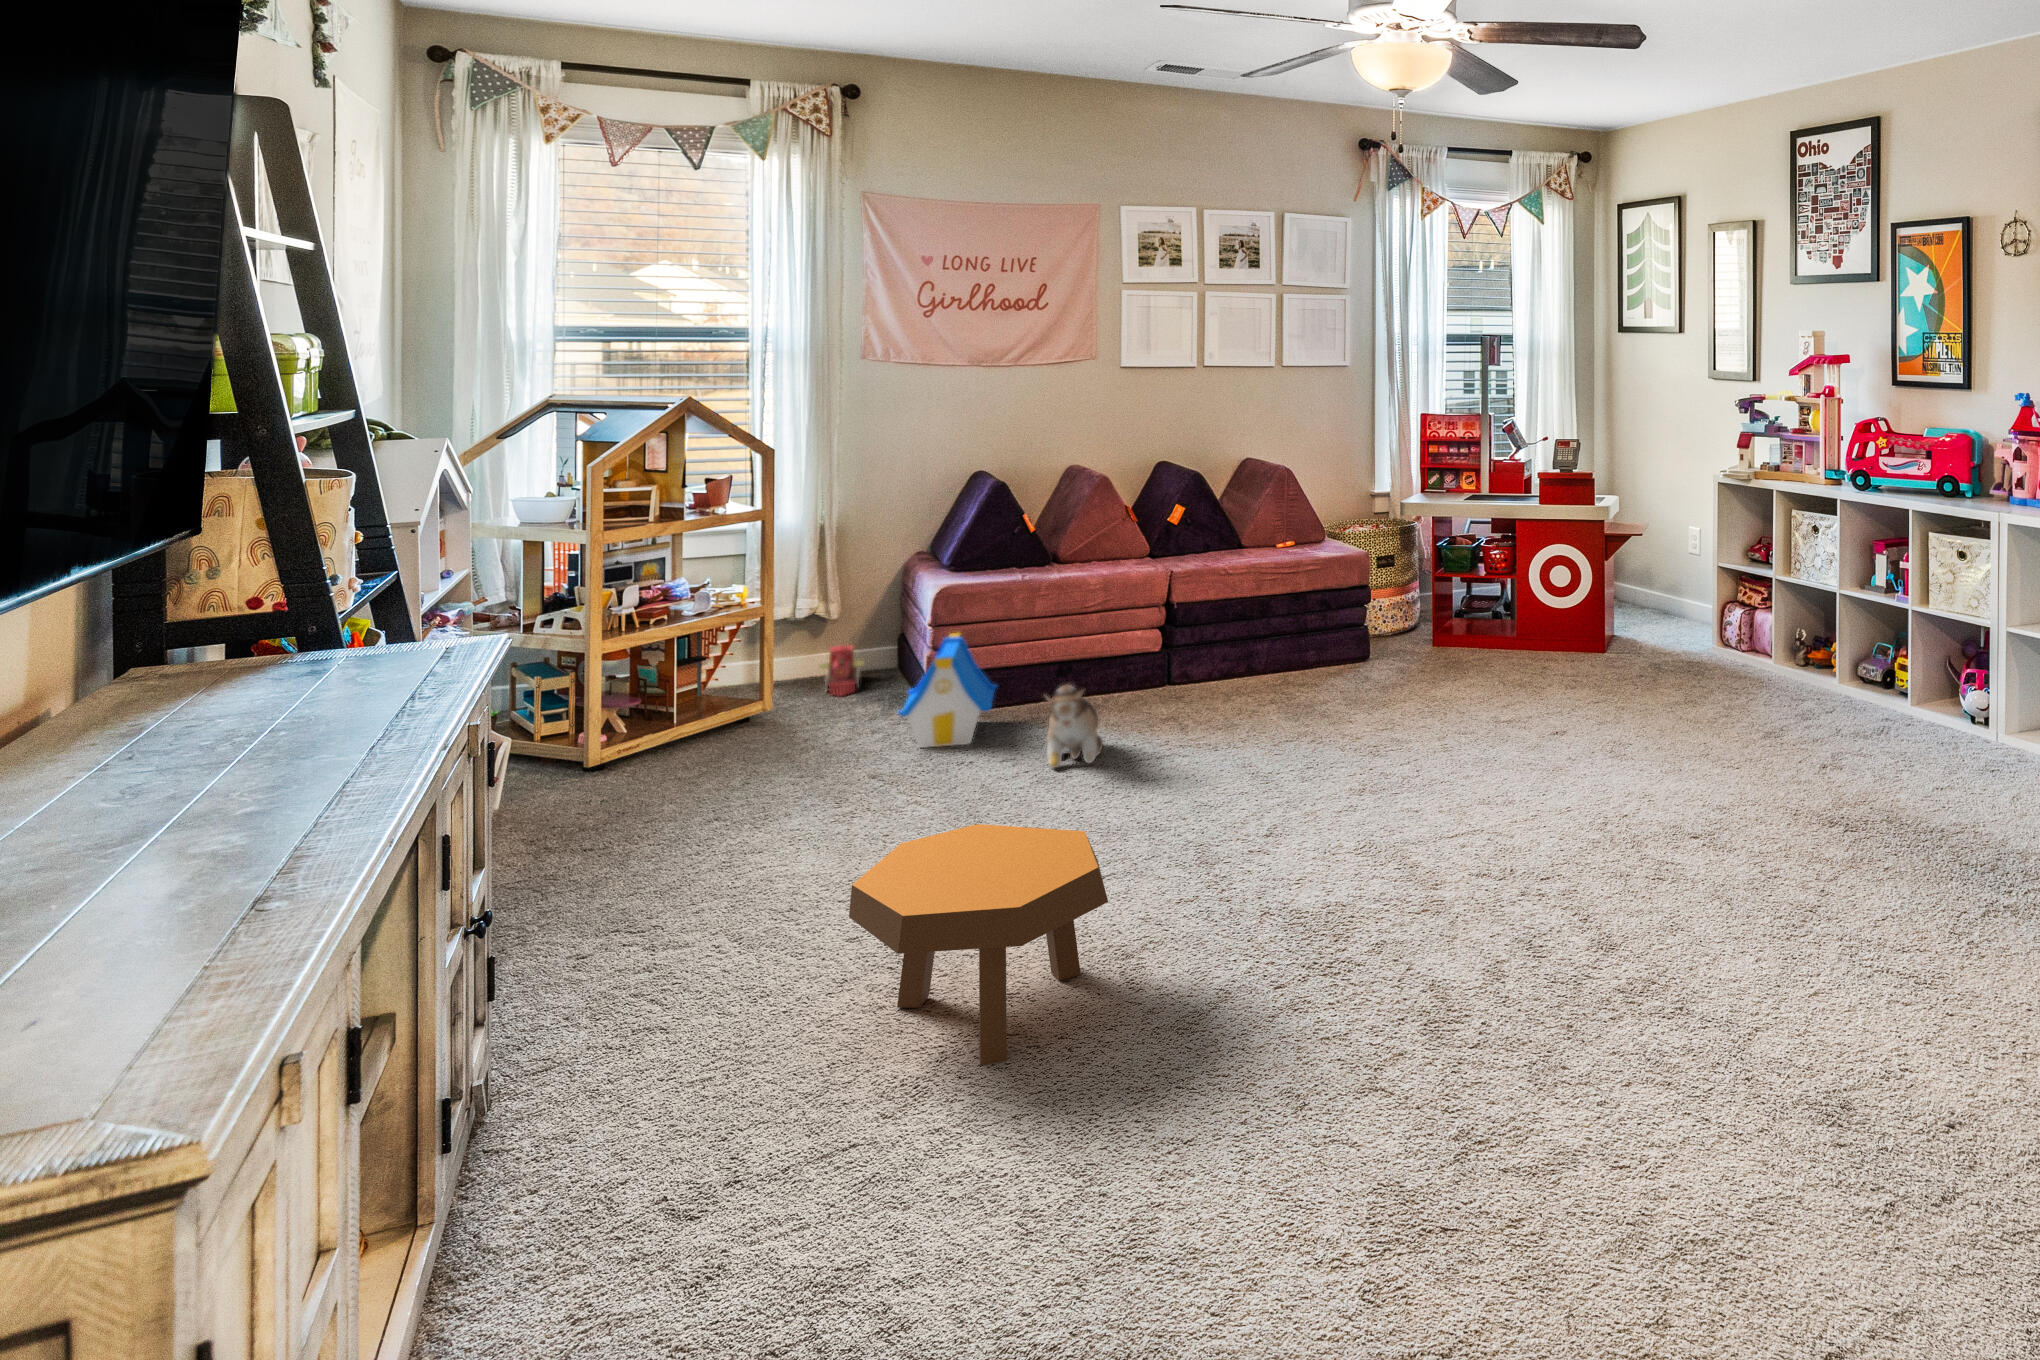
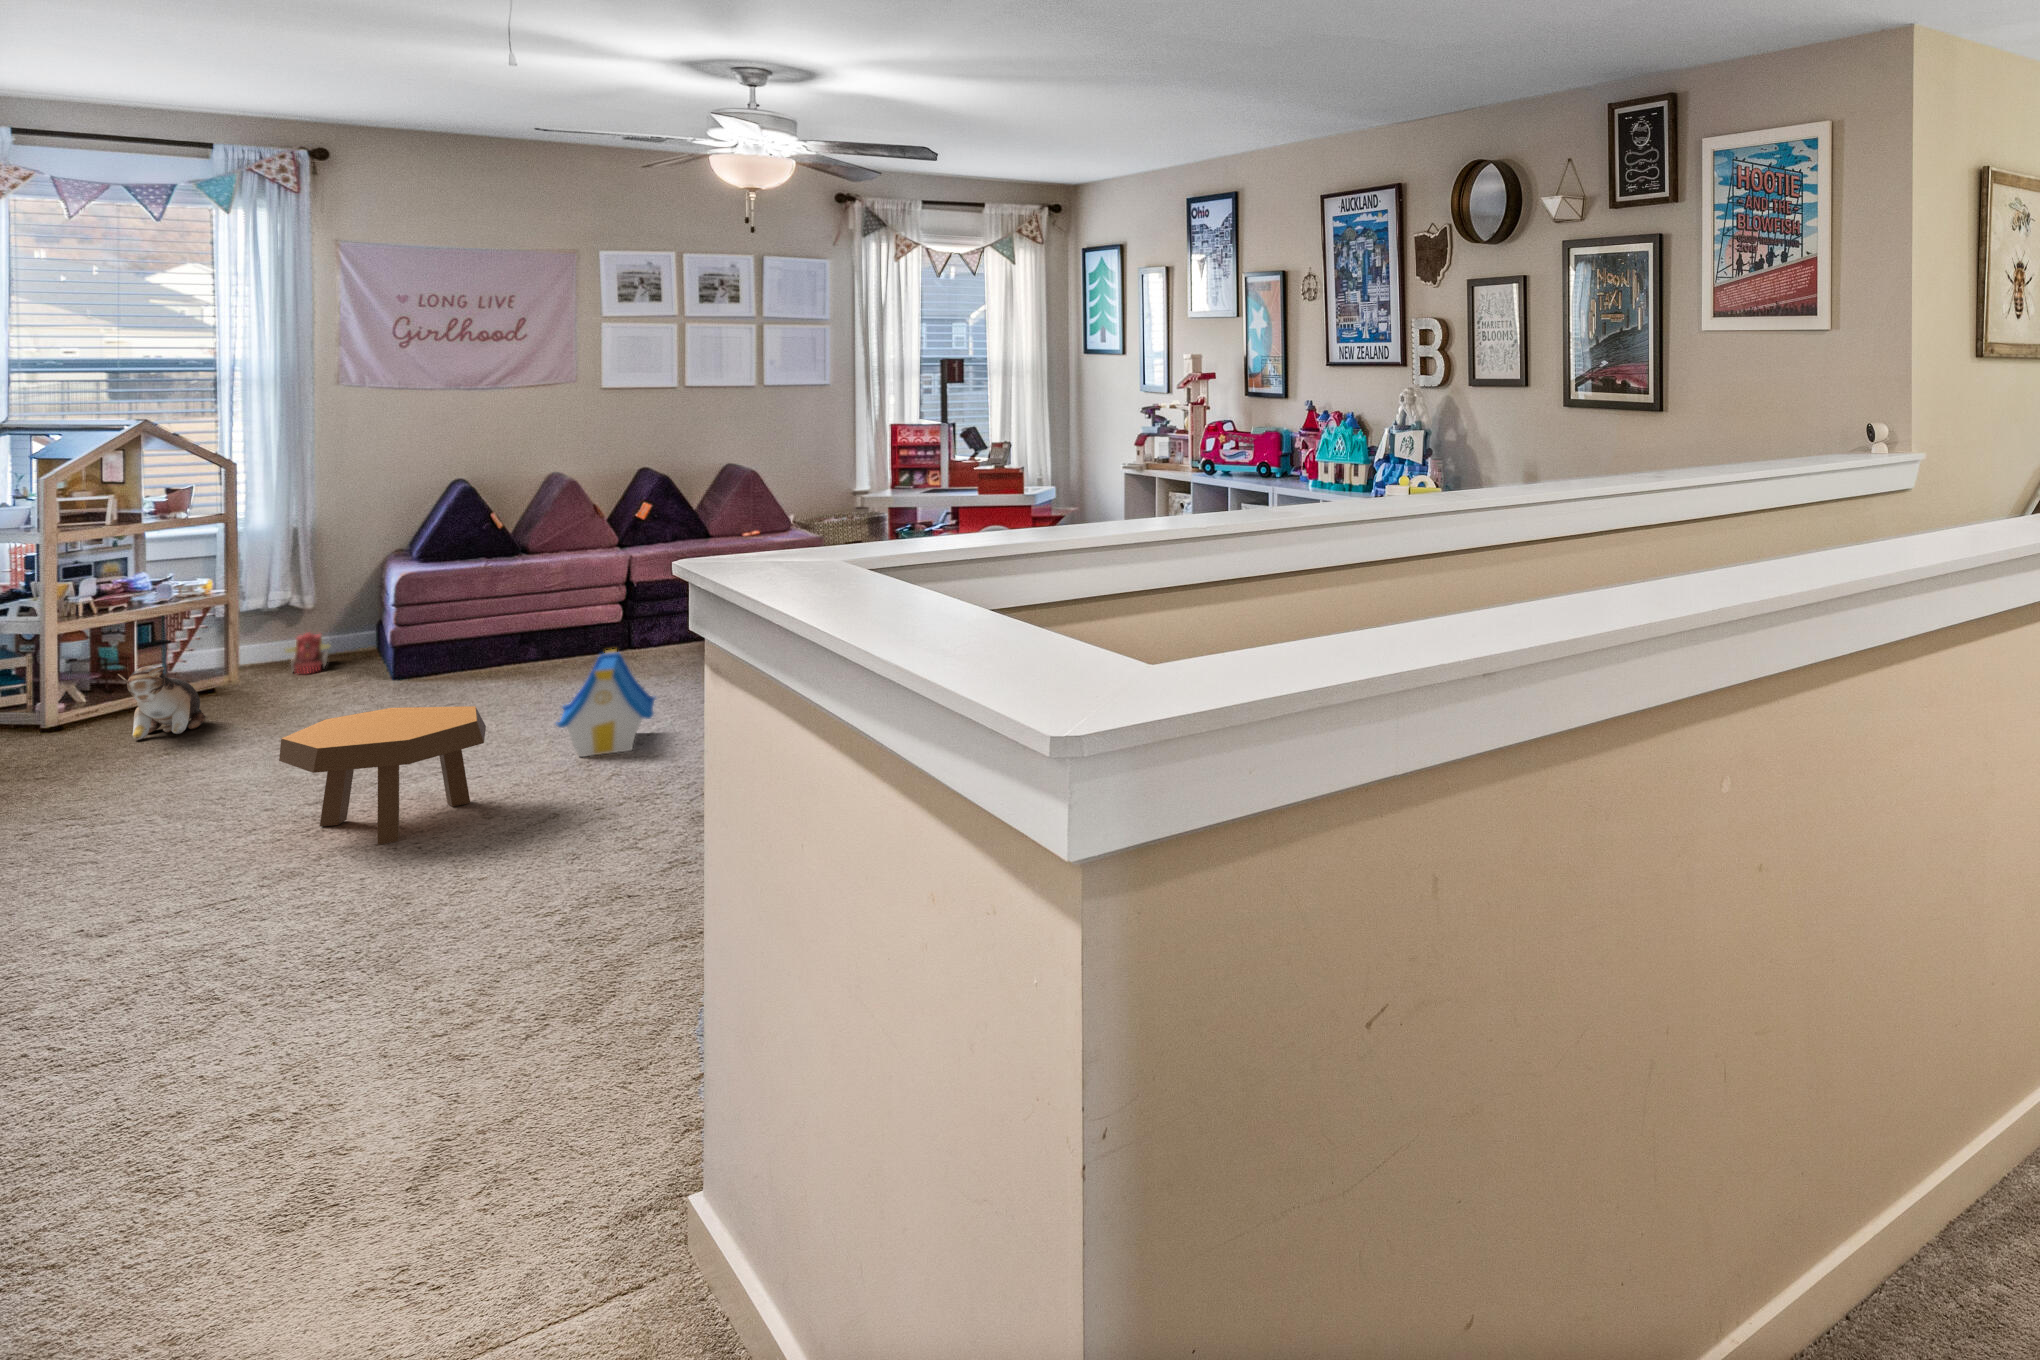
toy house: present [898,632,996,748] -> present [557,649,655,757]
plush toy: present [1045,685,1103,768] -> present [118,666,205,739]

